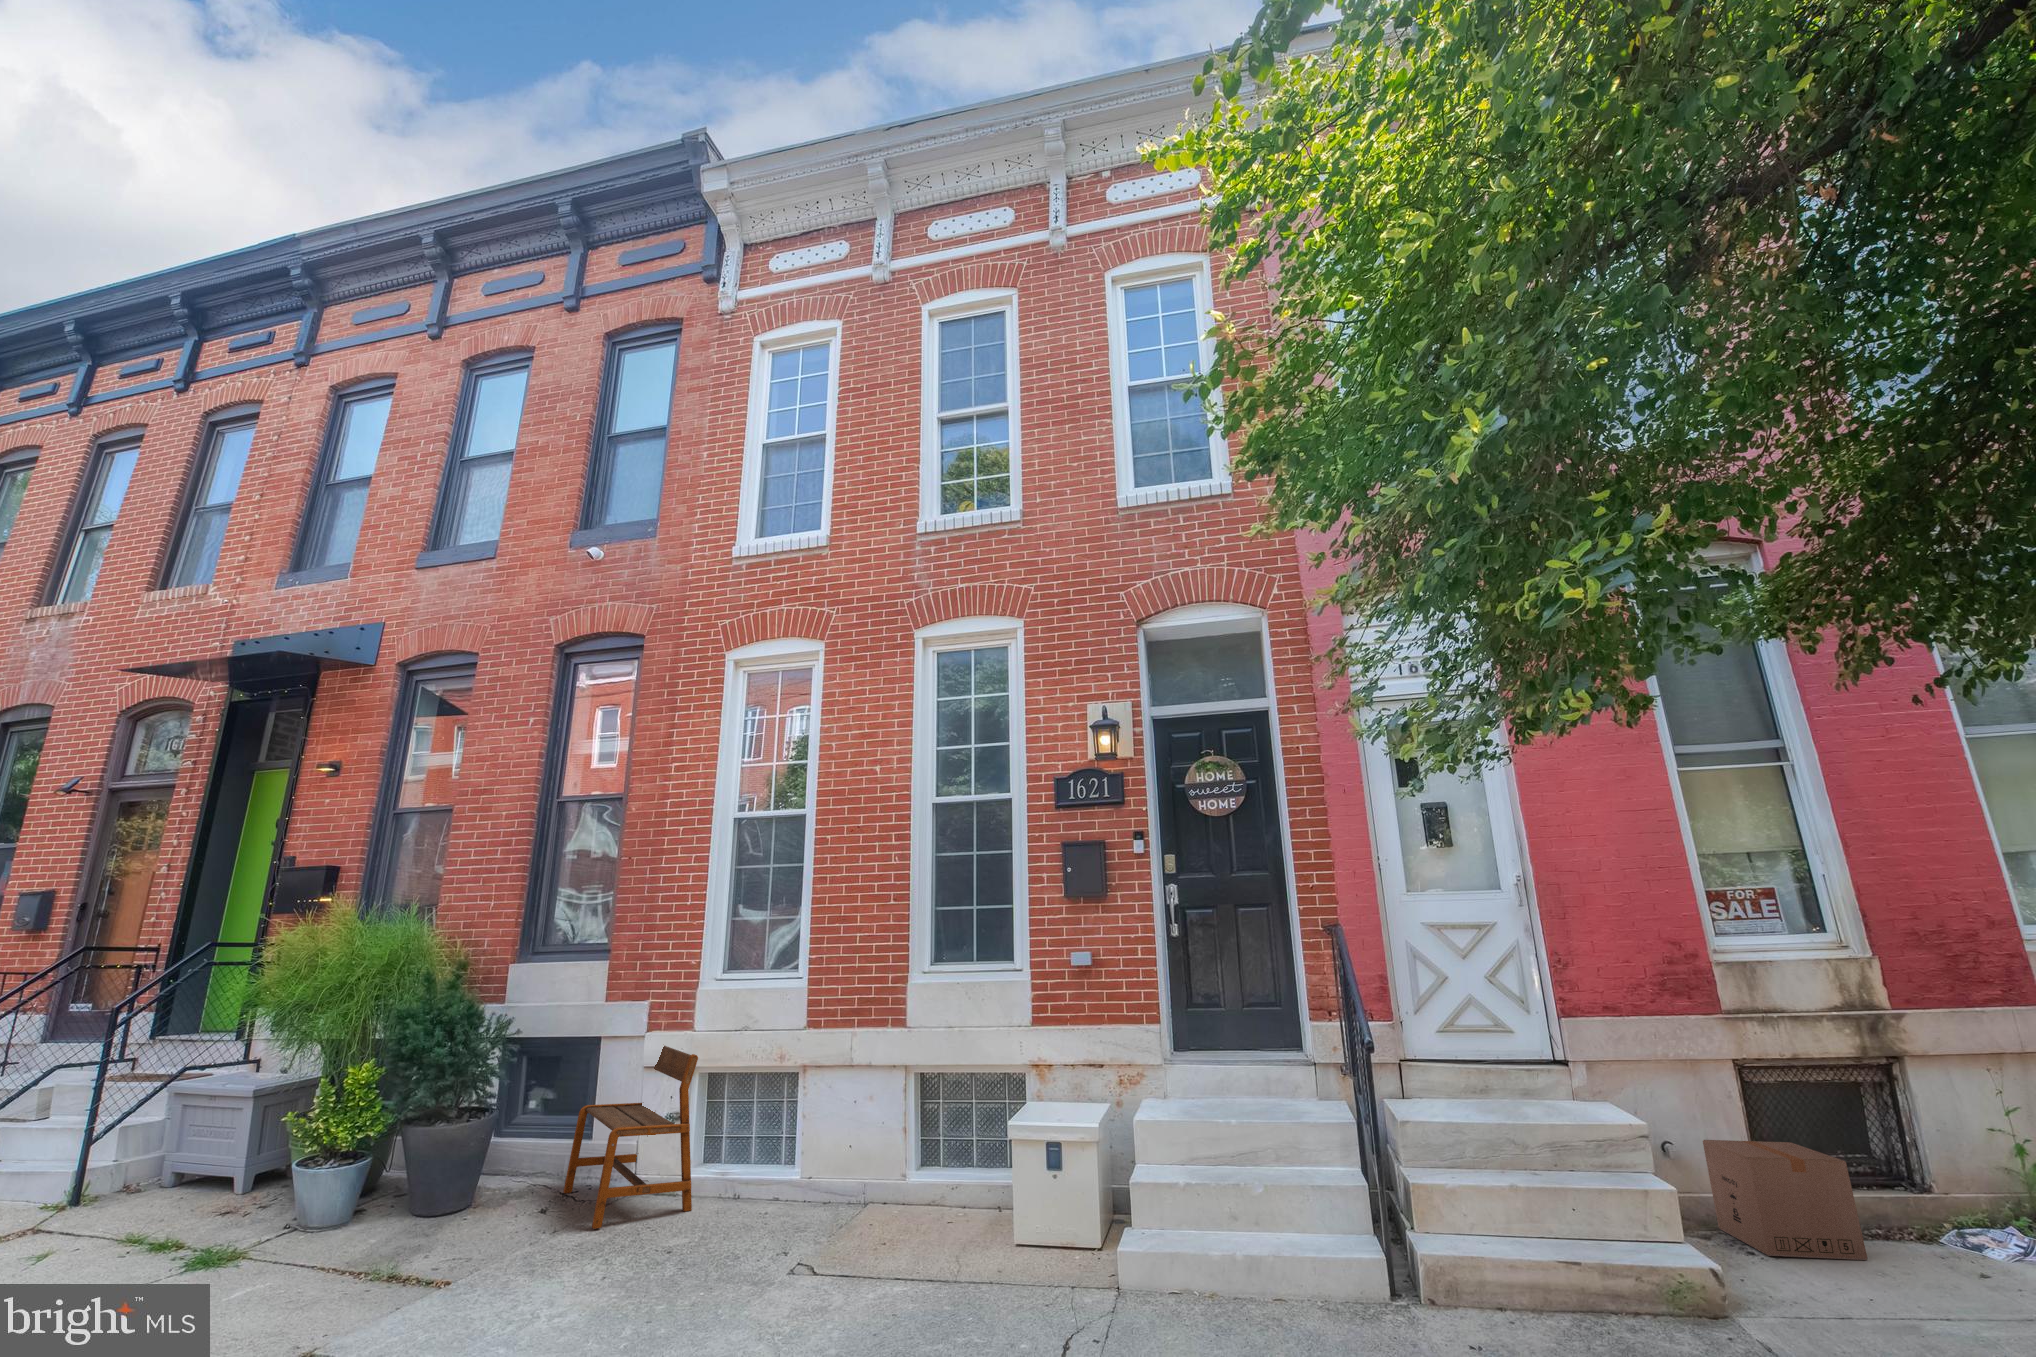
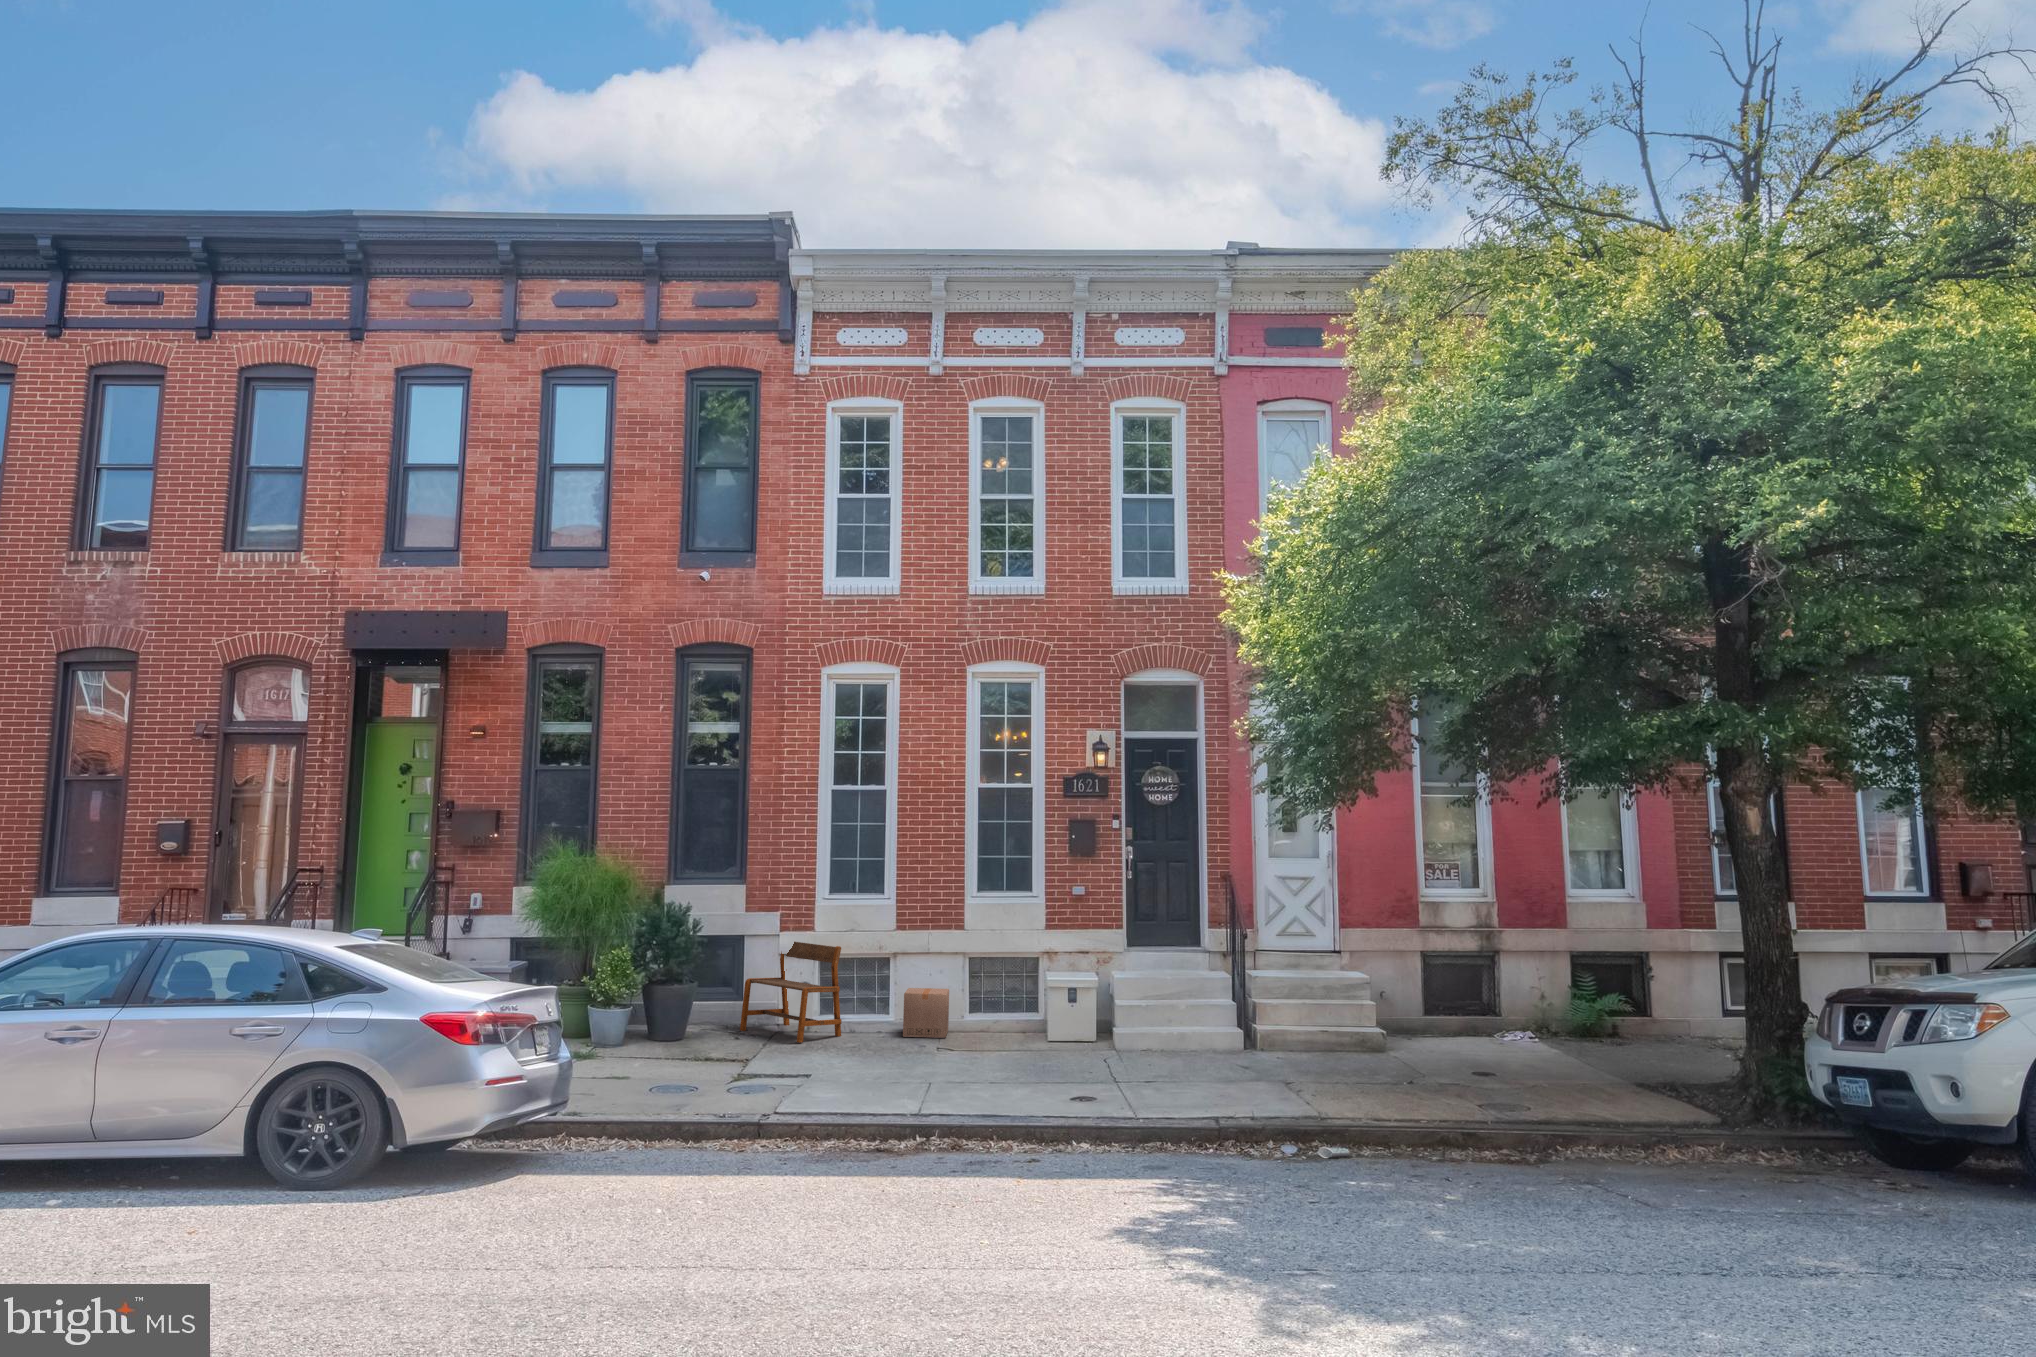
cardboard box: present [1703,1140,1867,1260] -> present [903,988,949,1038]

